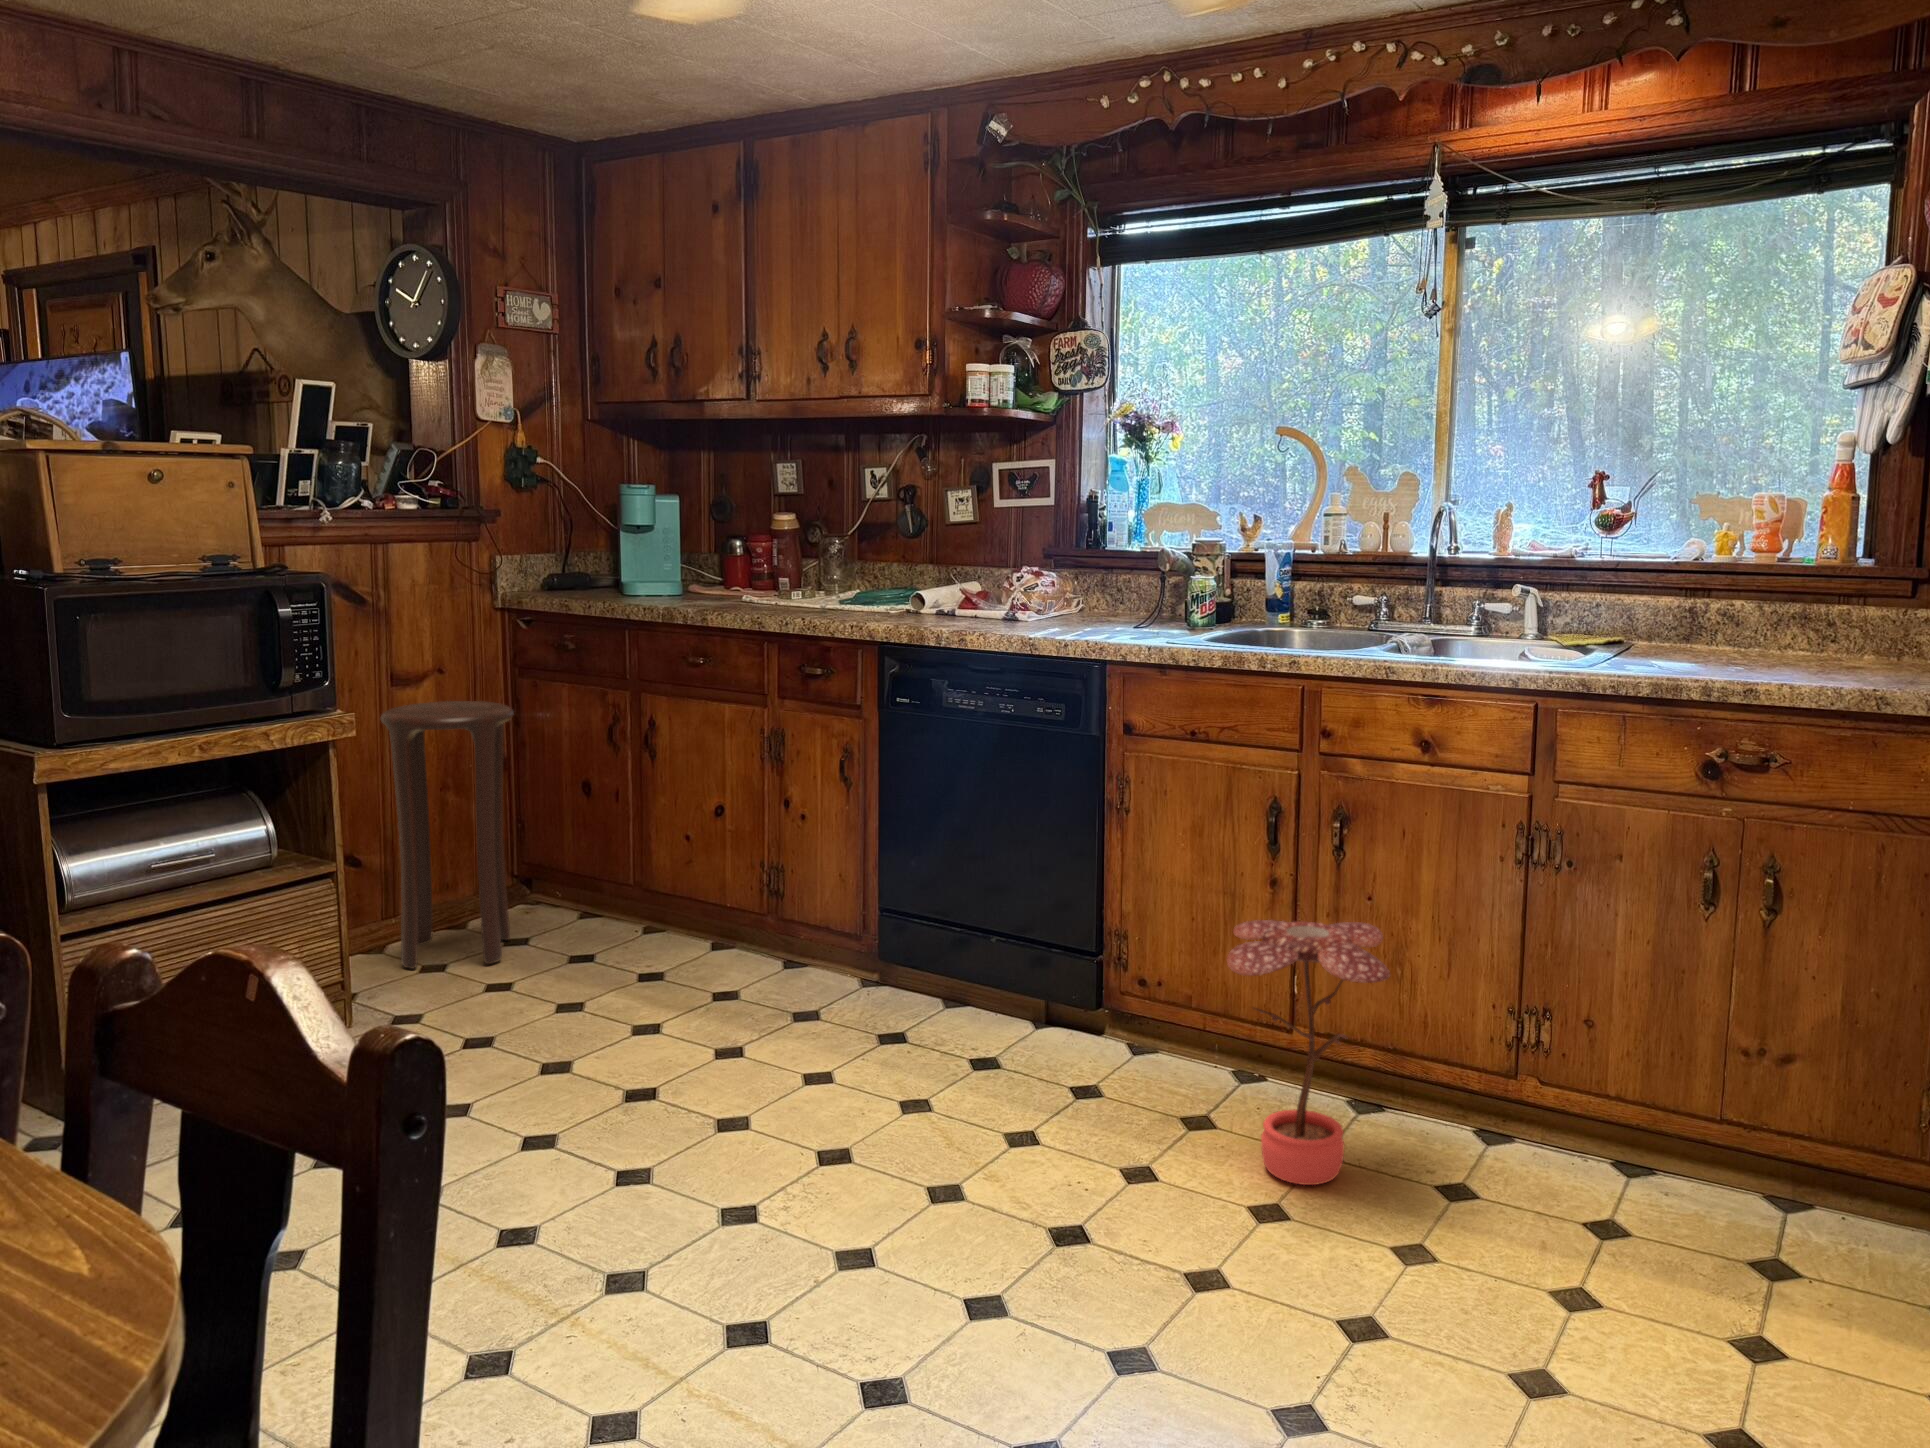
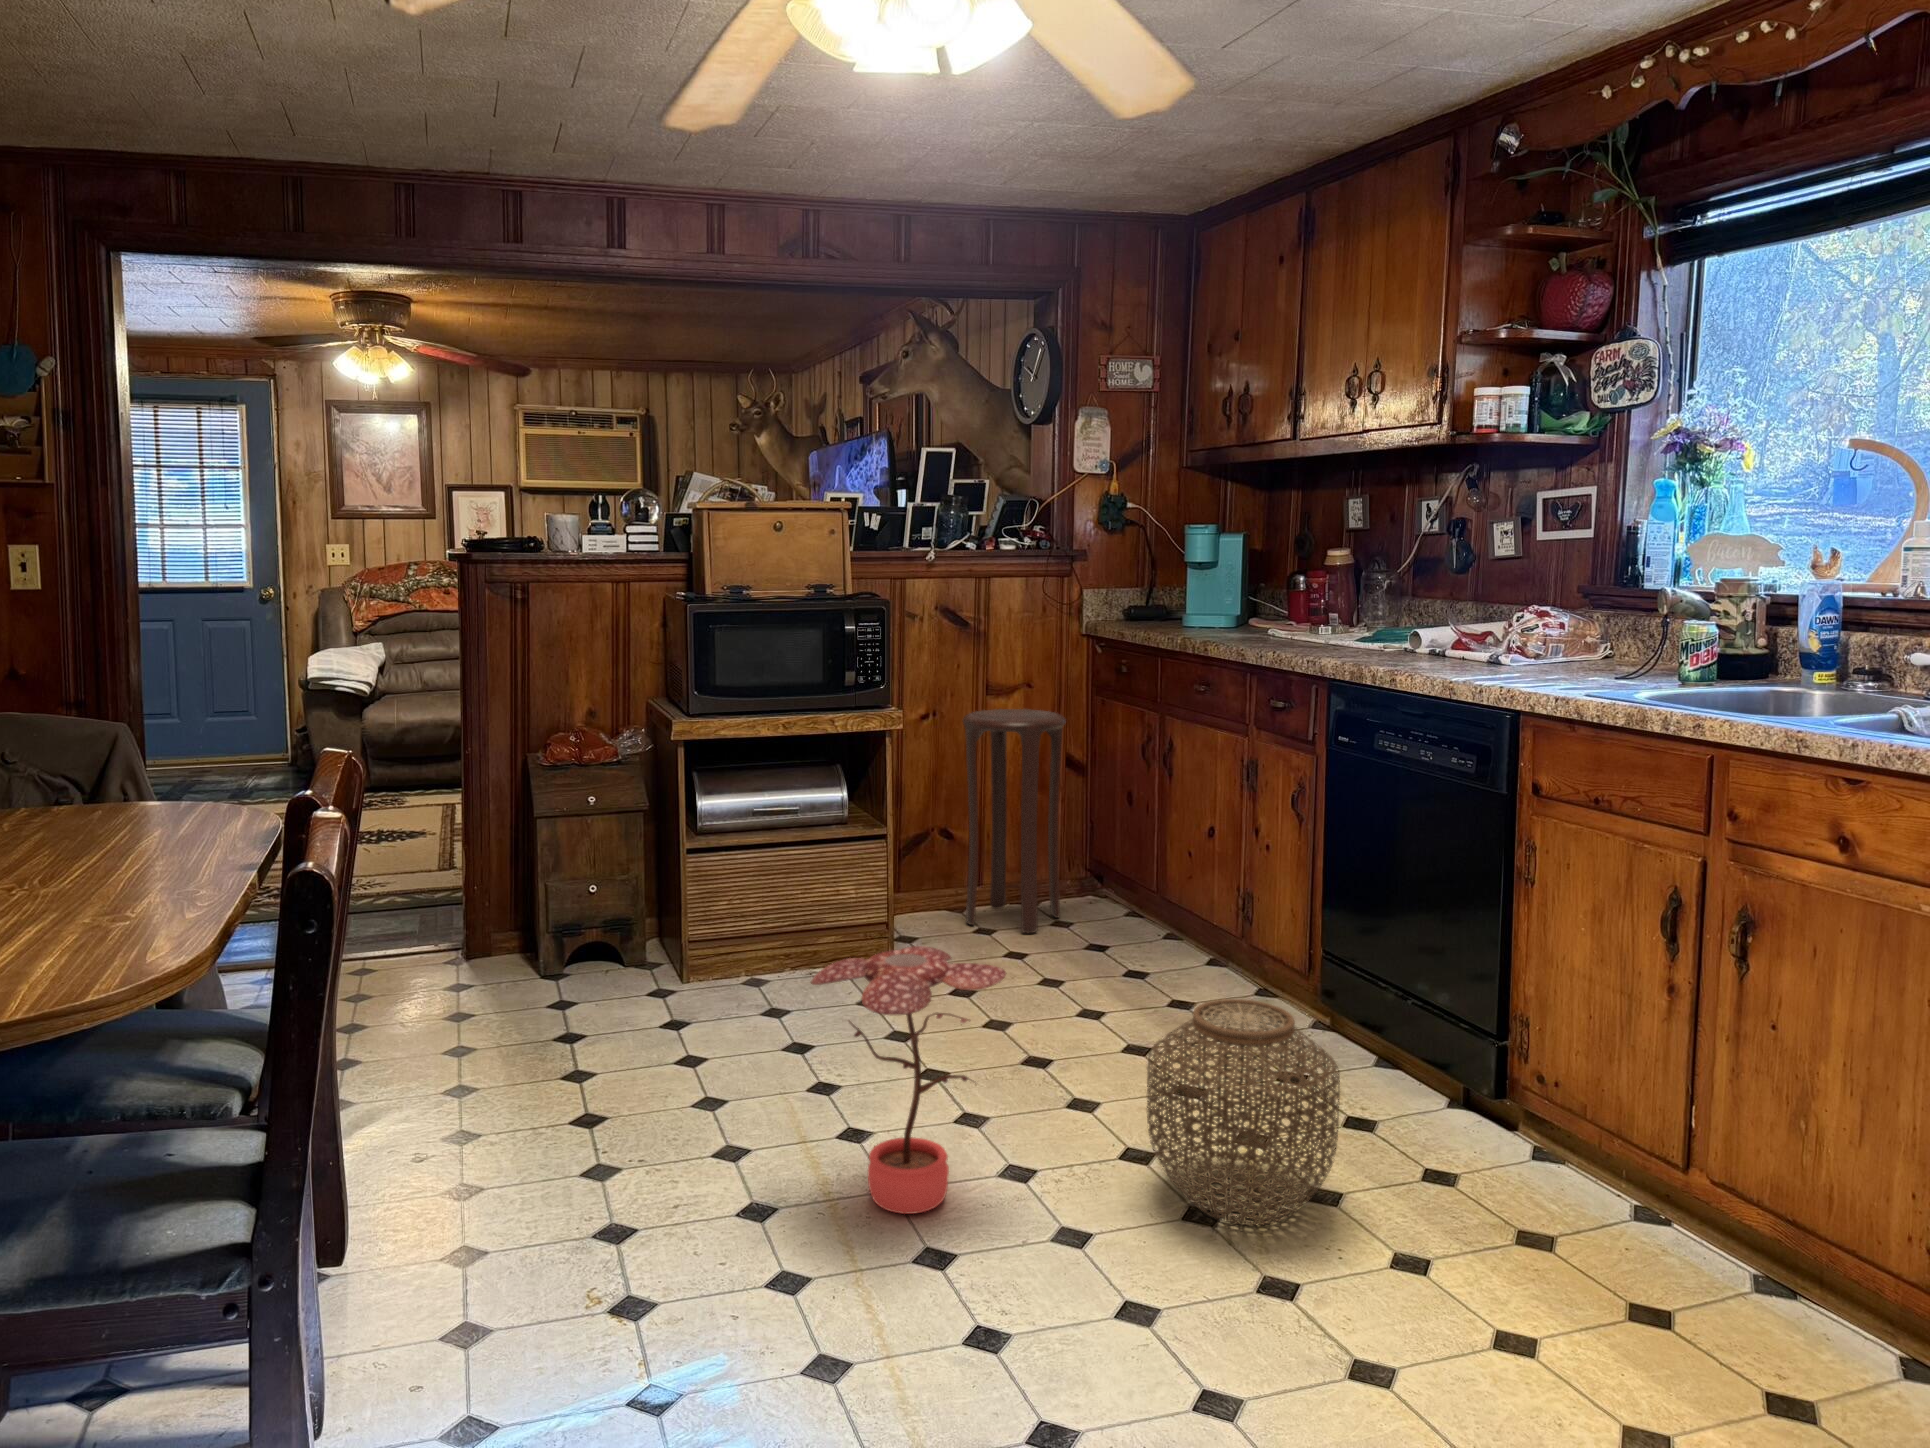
potted plant: present [1227,920,1390,1185] -> present [812,946,1006,1214]
woven basket: none [884,964,1071,1186] -> present [1147,999,1340,1225]

